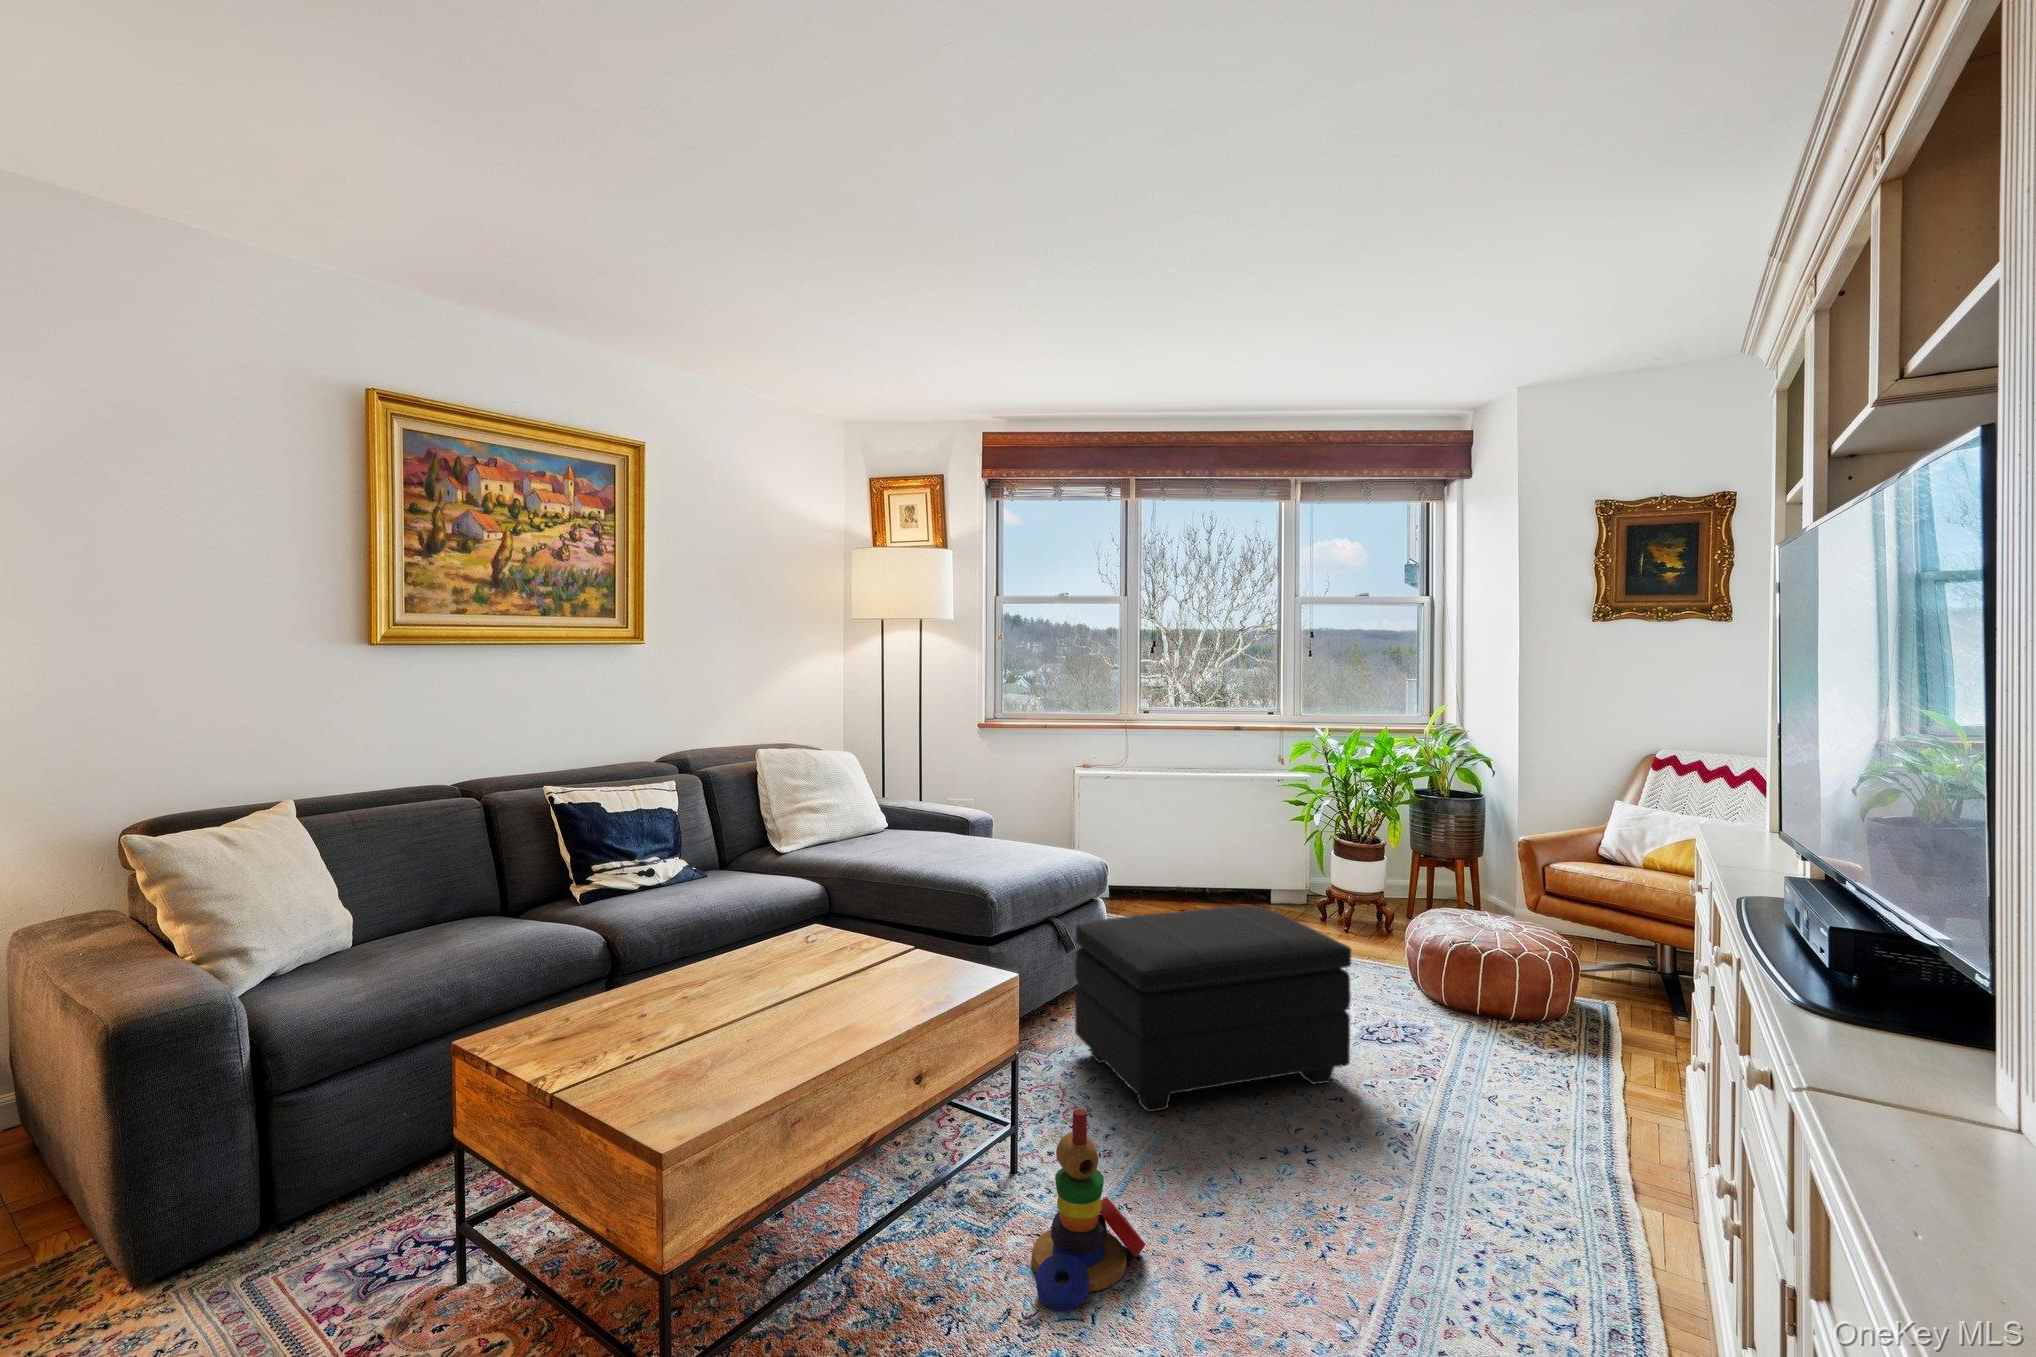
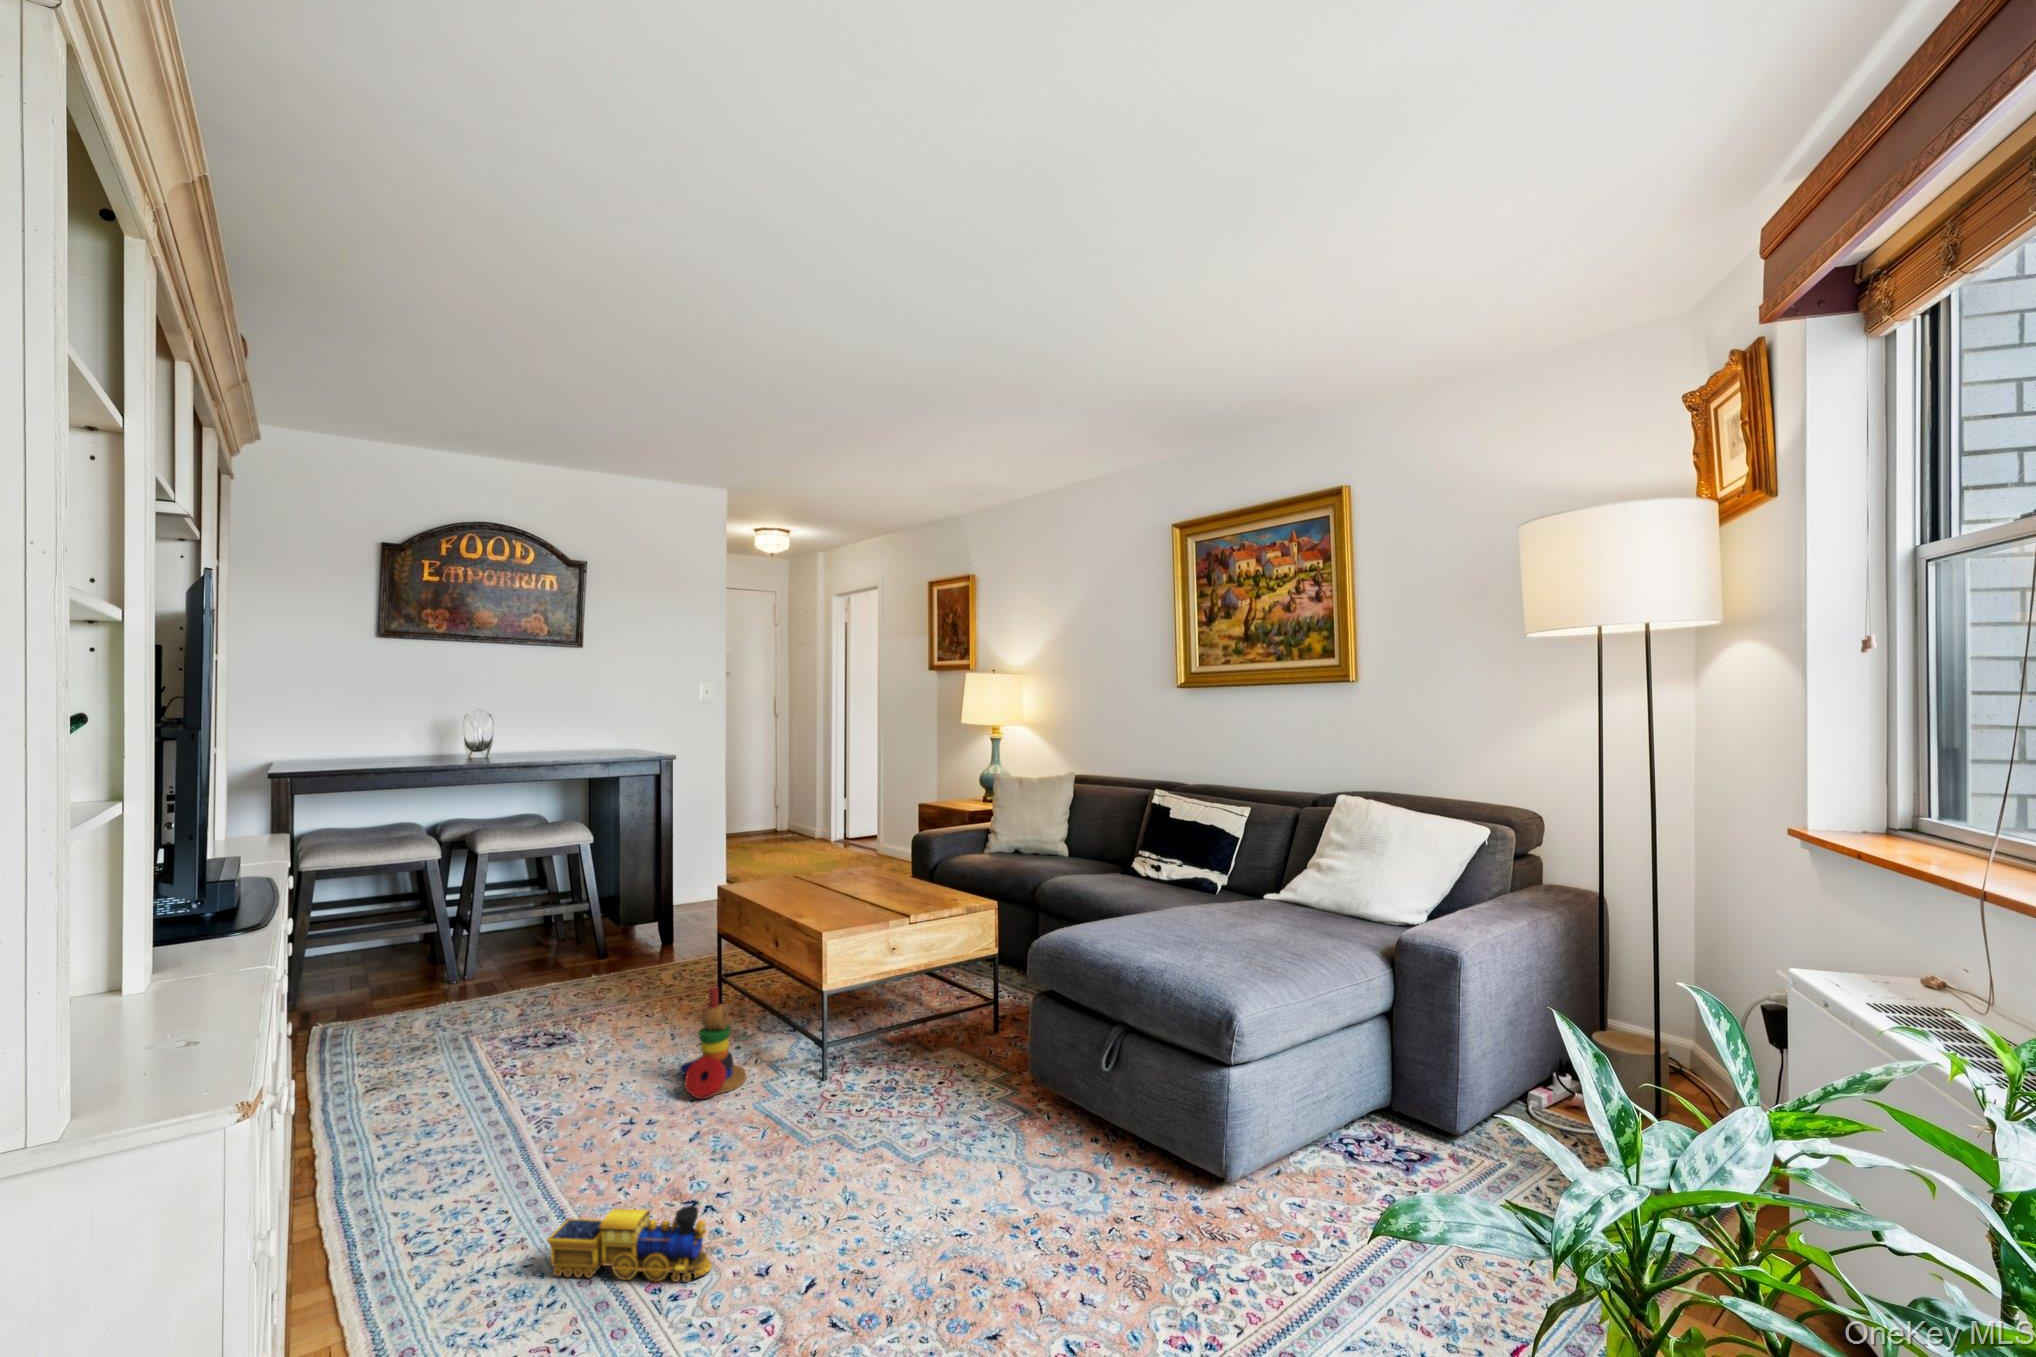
footstool: present [1075,906,1351,1112] -> none [774,991,1003,1281]
toy train: none [1359,1076,1471,1190] -> present [547,1206,711,1282]

